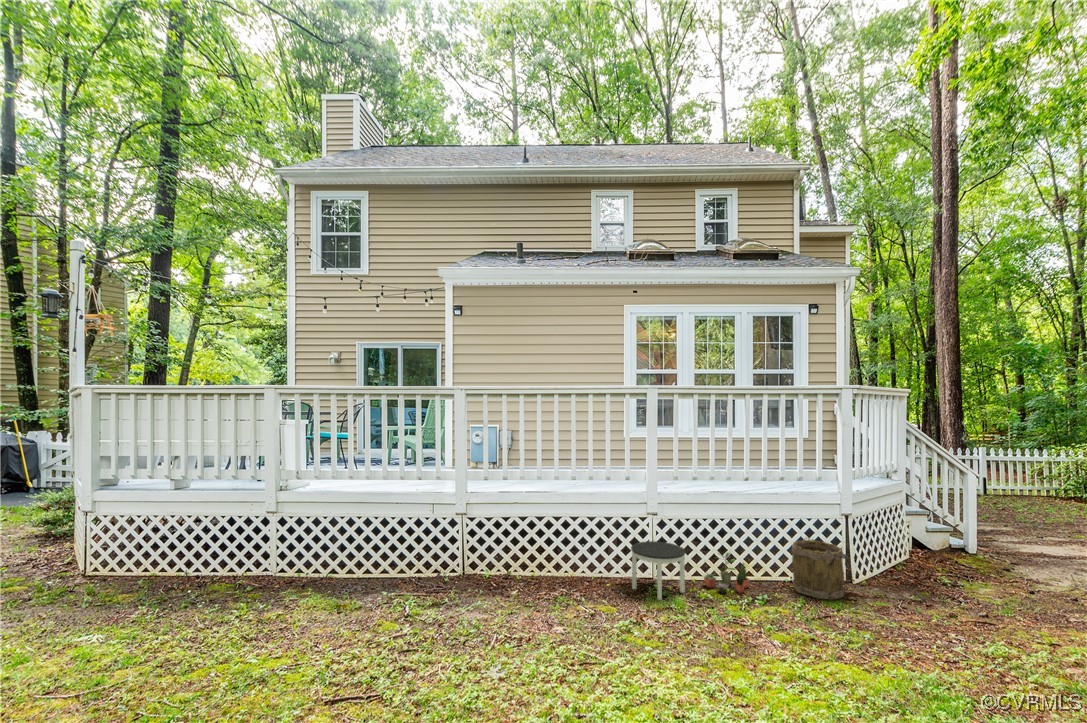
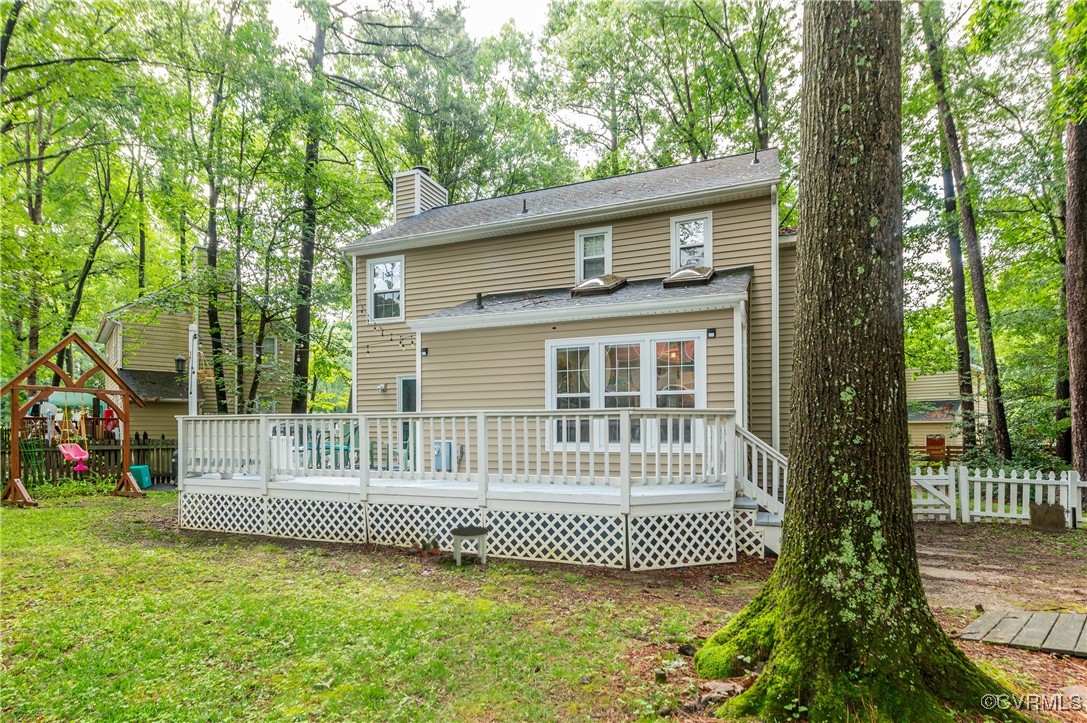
bucket: present [792,539,850,600] -> present [1029,502,1070,533]
potted plant: present [704,553,750,593] -> present [410,528,440,556]

